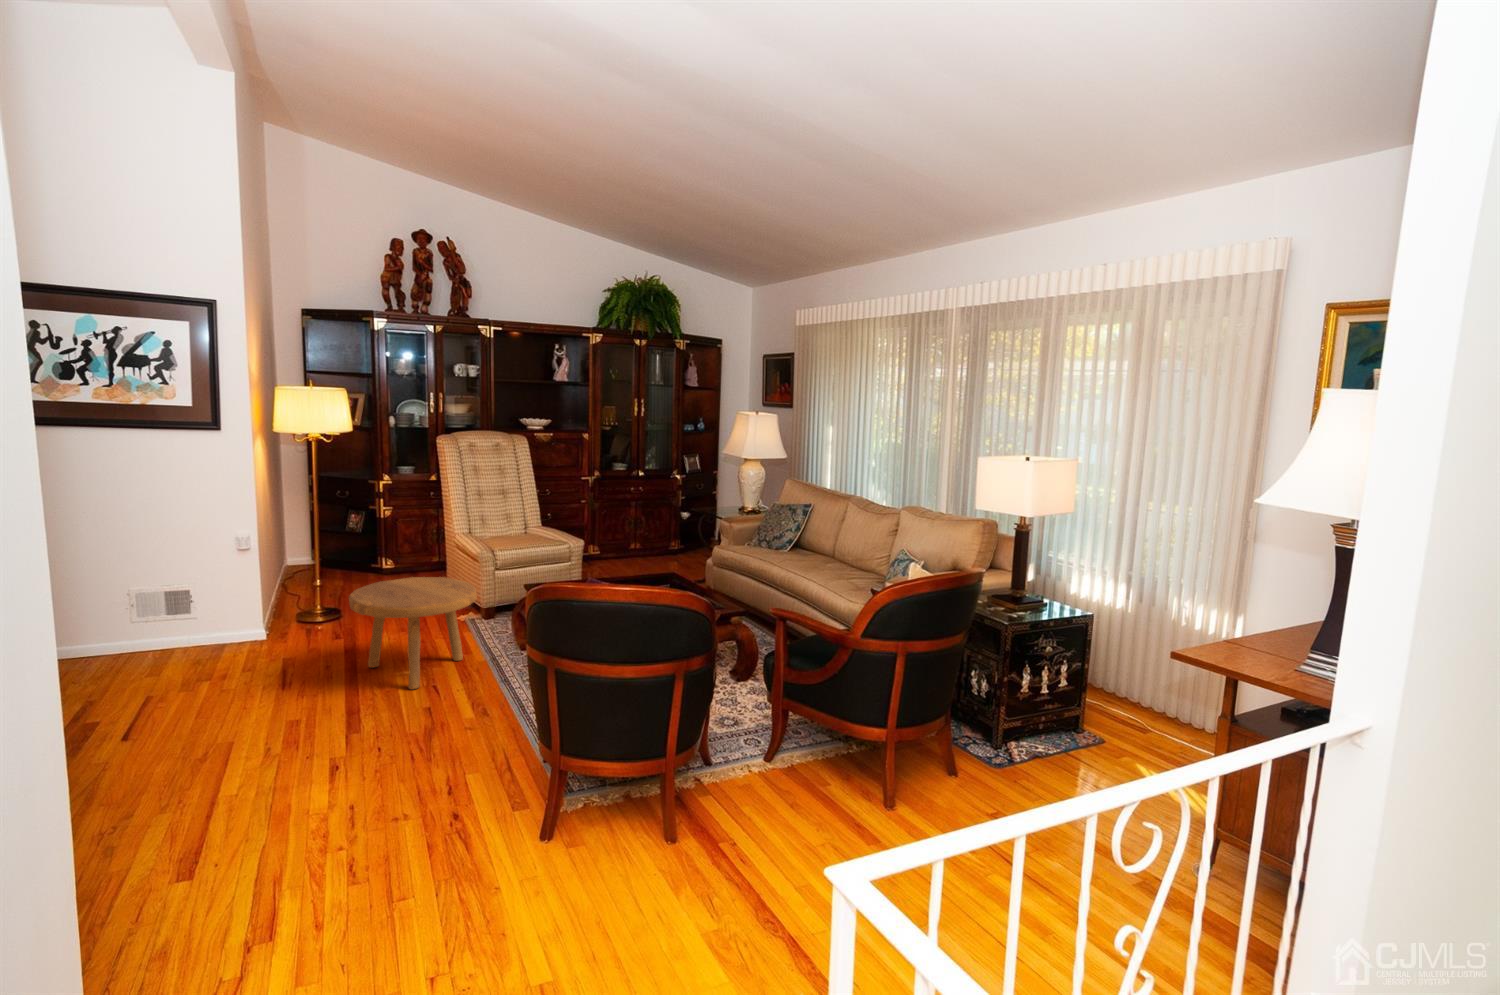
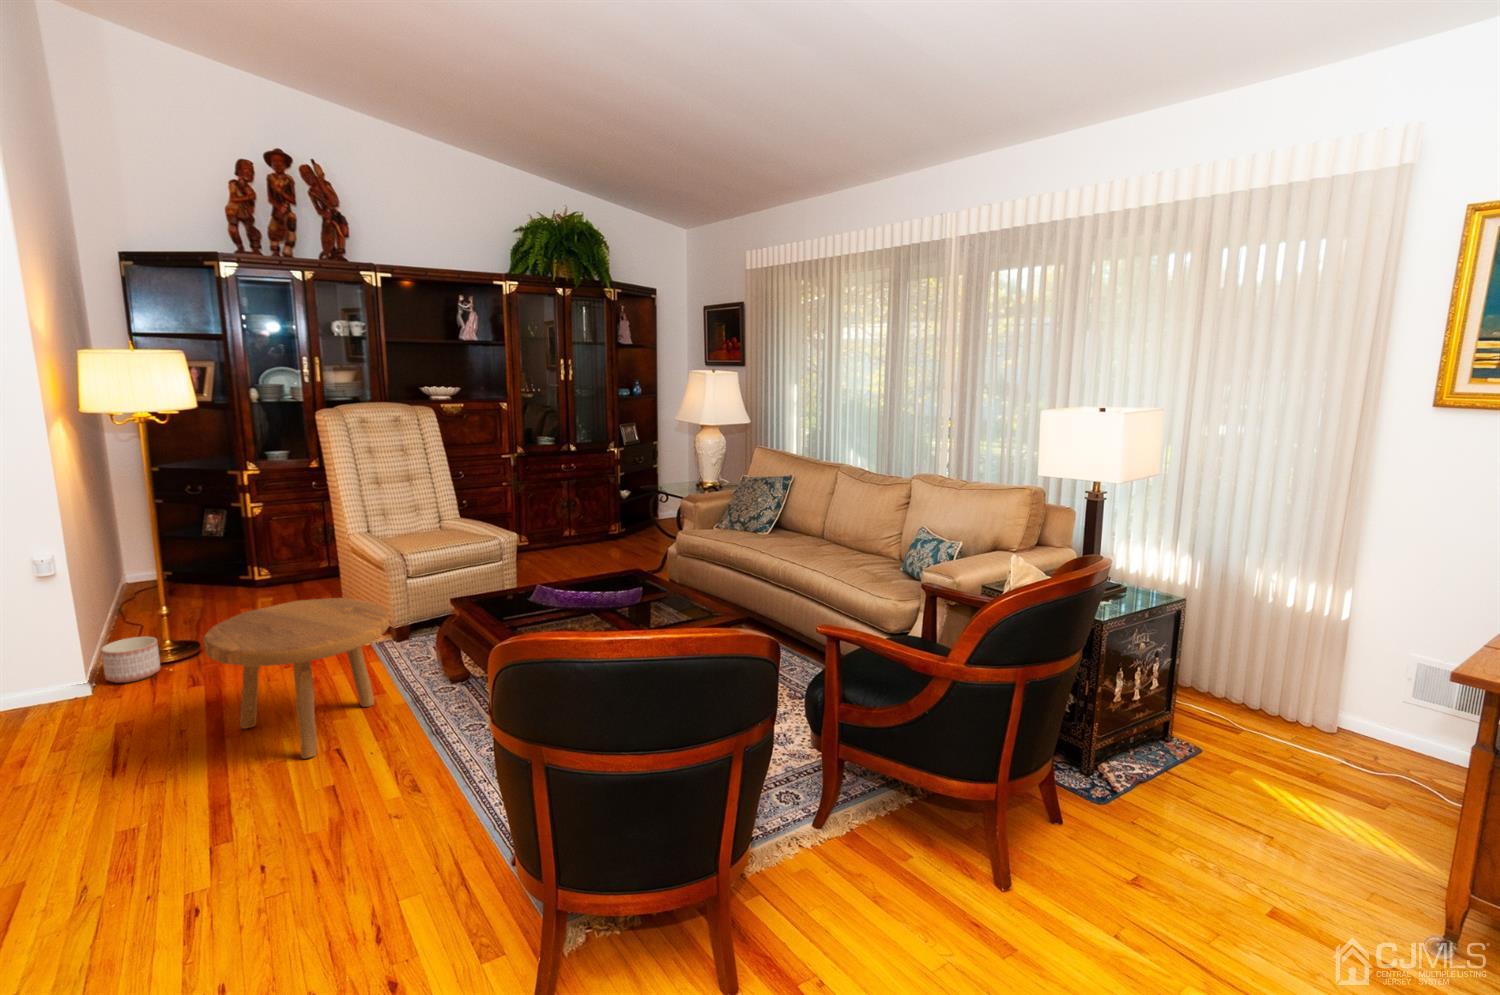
planter: none [276,600,314,633] -> present [101,637,160,683]

